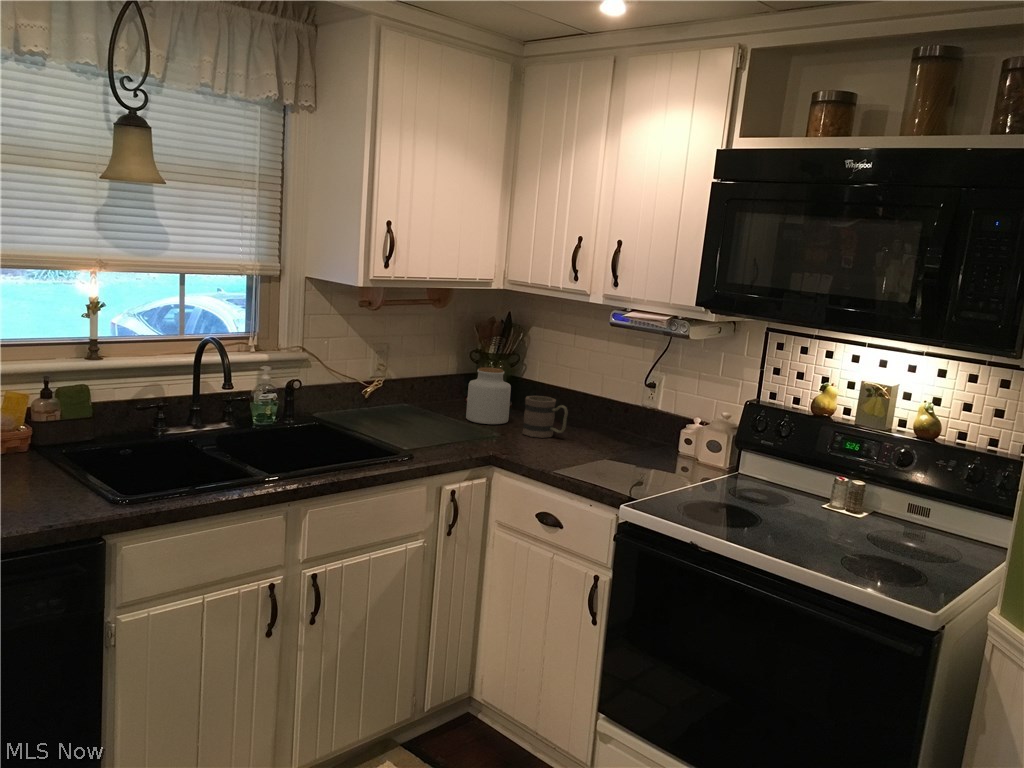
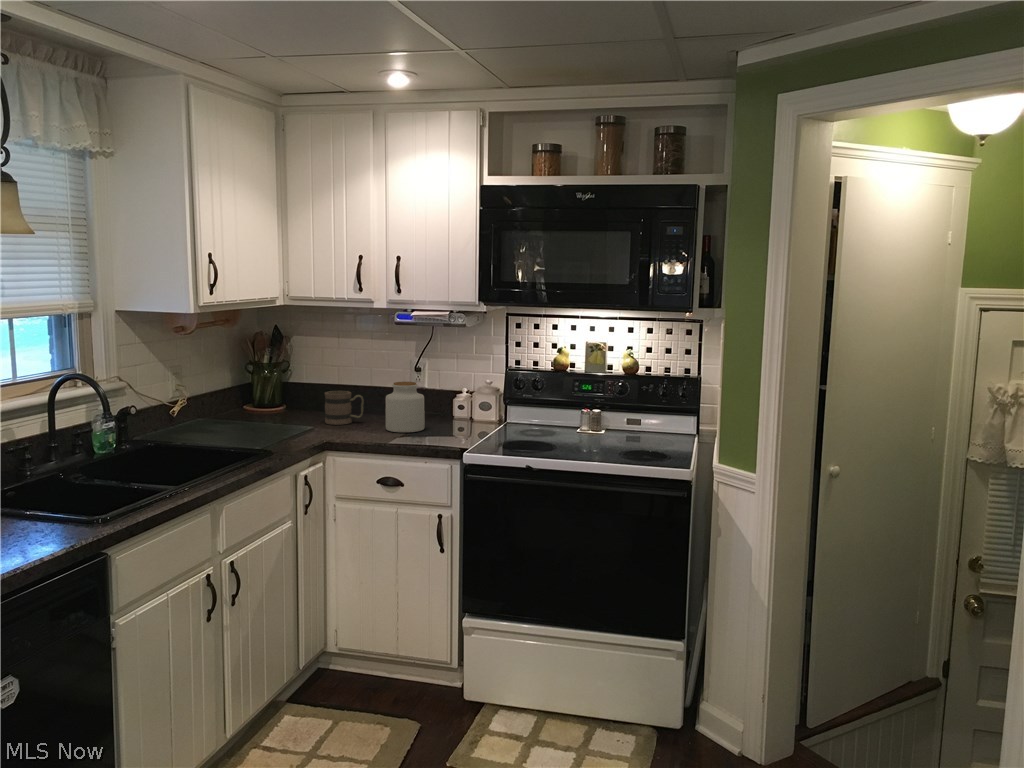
jar: present [466,367,511,424] -> present [386,382,425,432]

